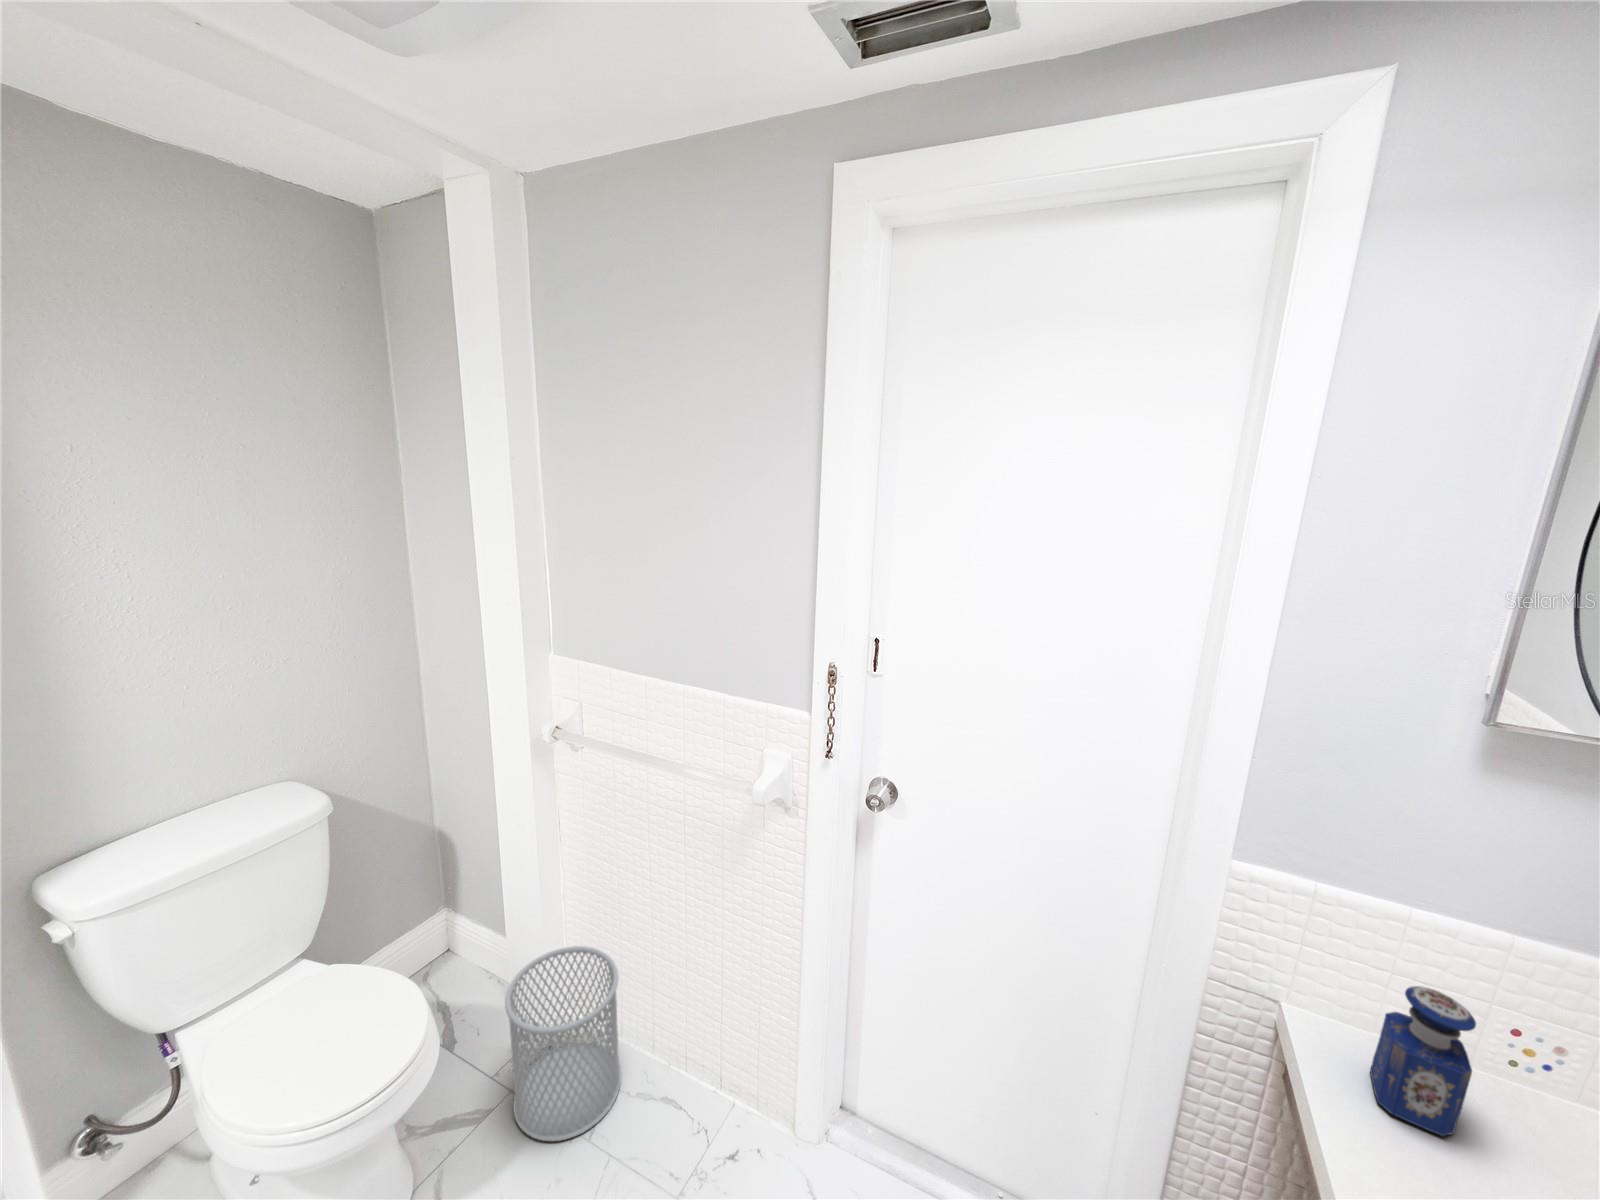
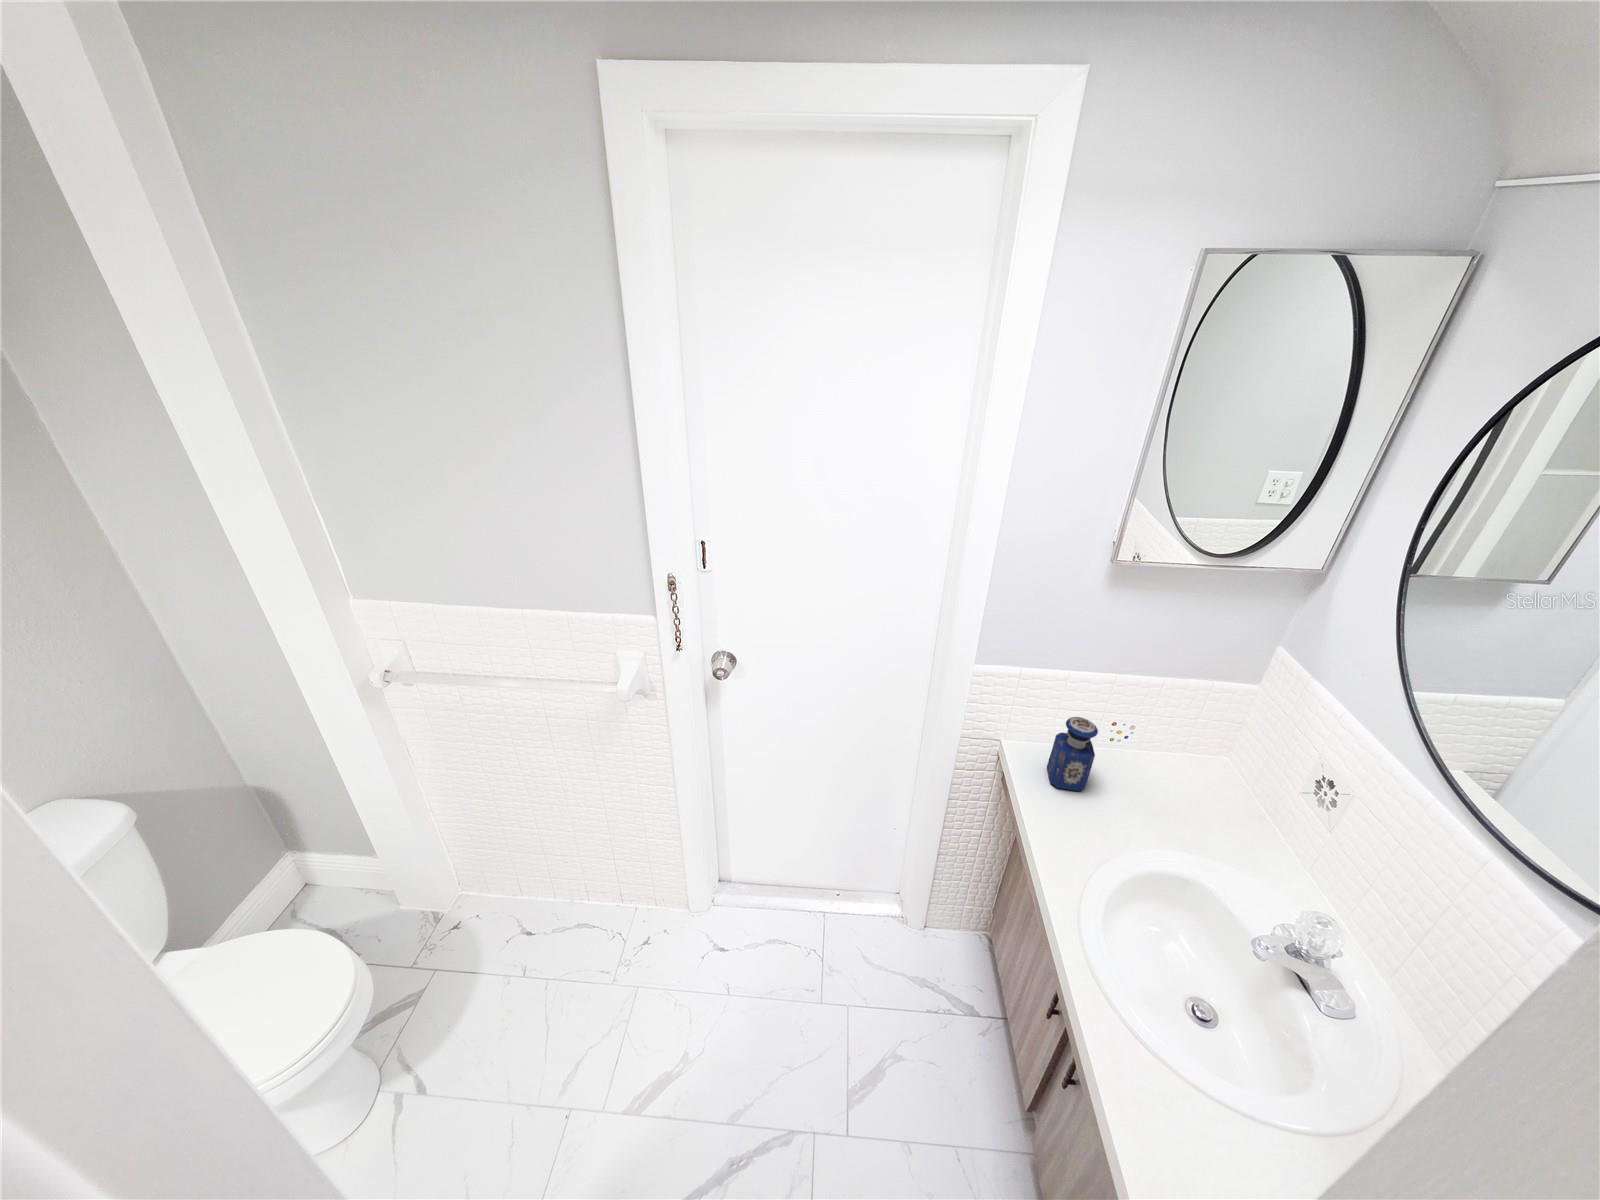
wastebasket: present [505,946,621,1141] -> none [410,842,536,994]

